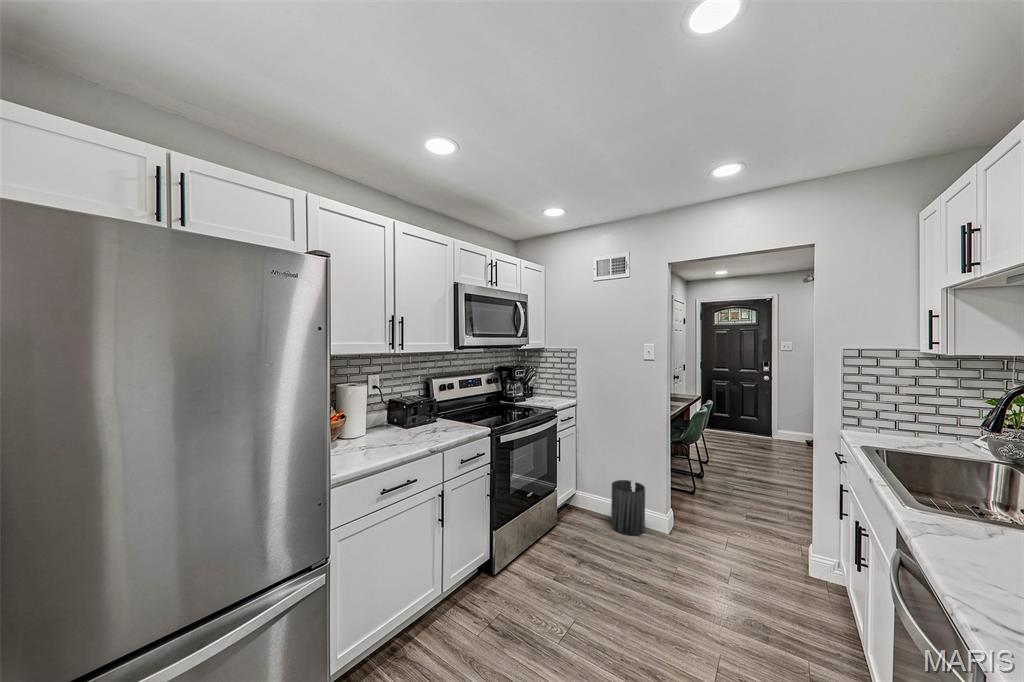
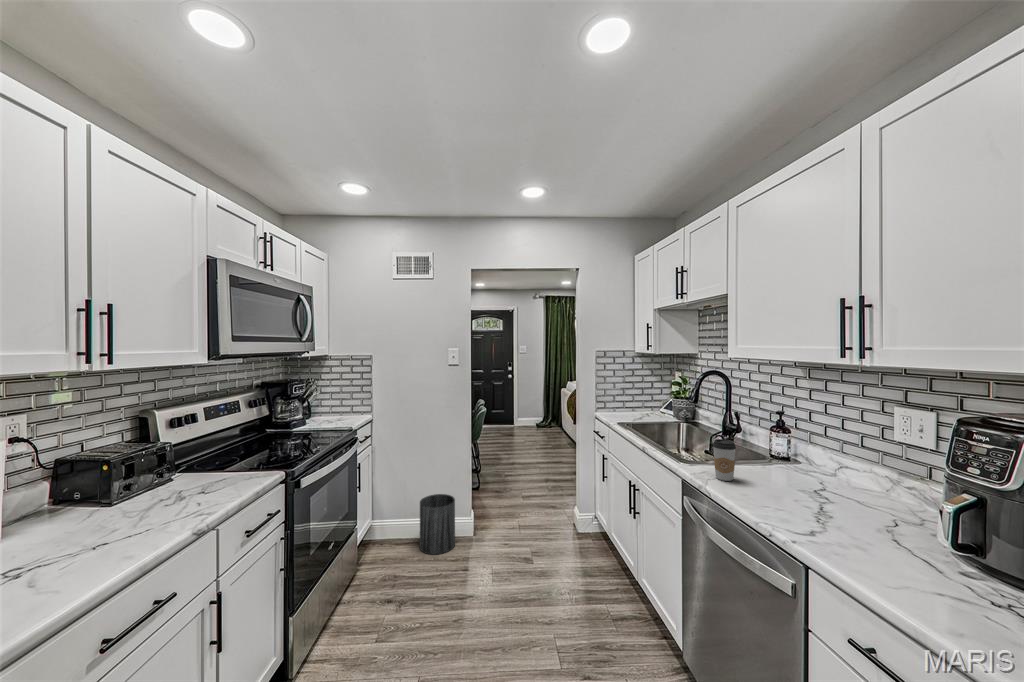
coffee cup: none [941,477,986,539] -> present [713,439,736,481]

